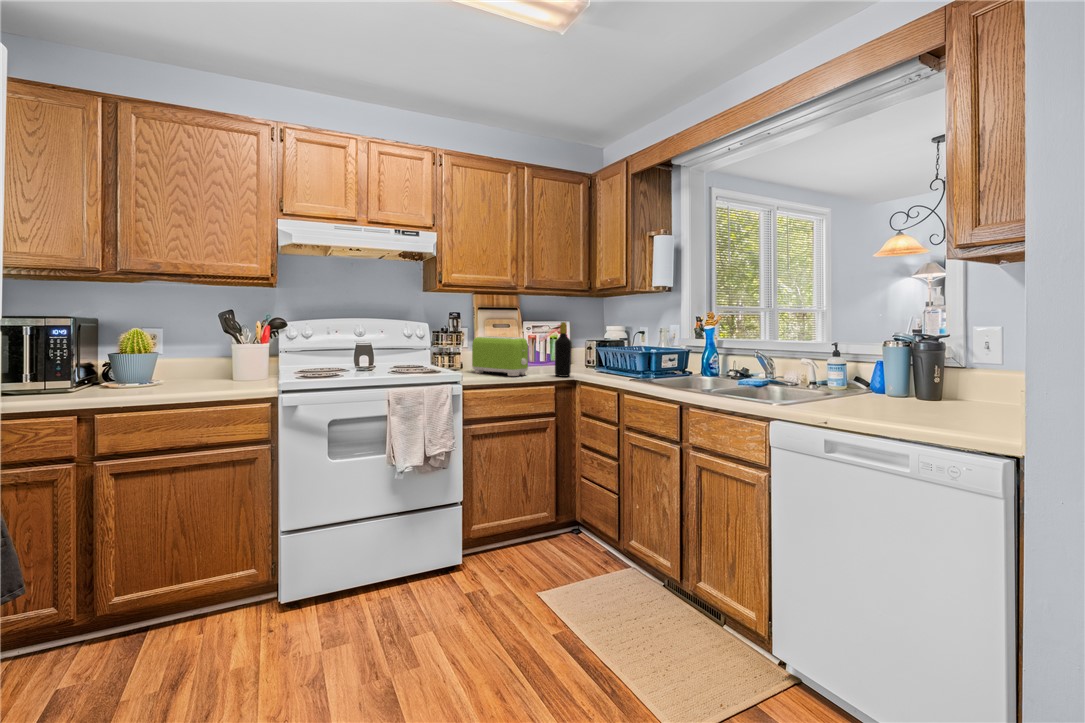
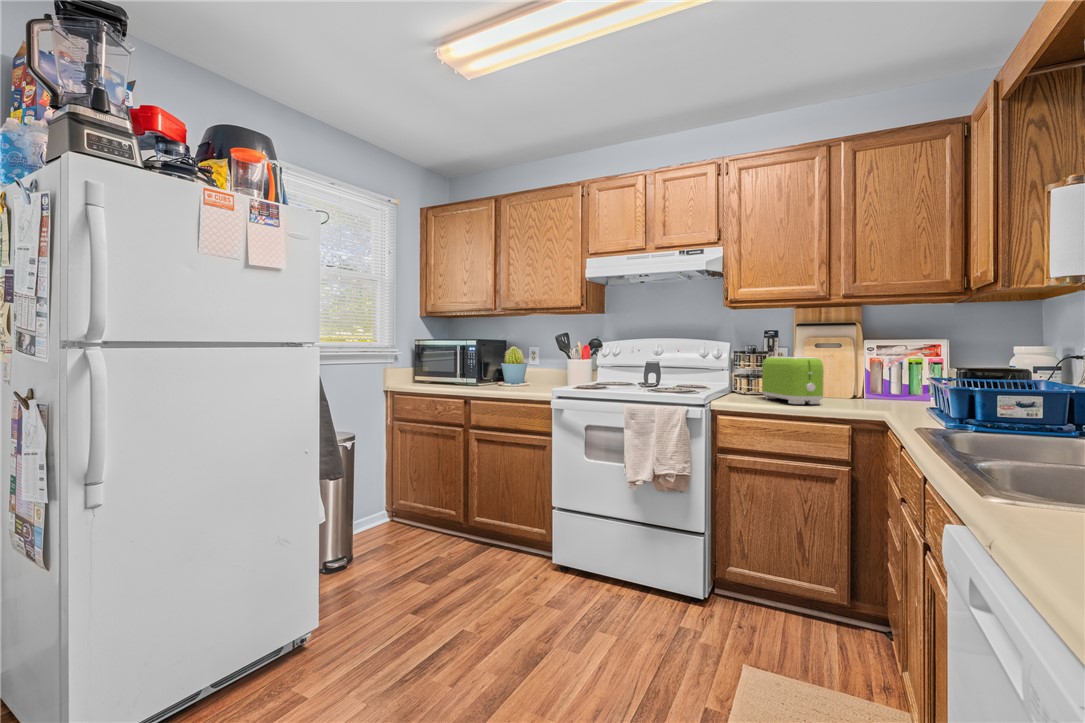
bottle: present [555,322,572,377] -> none [859,336,885,411]

